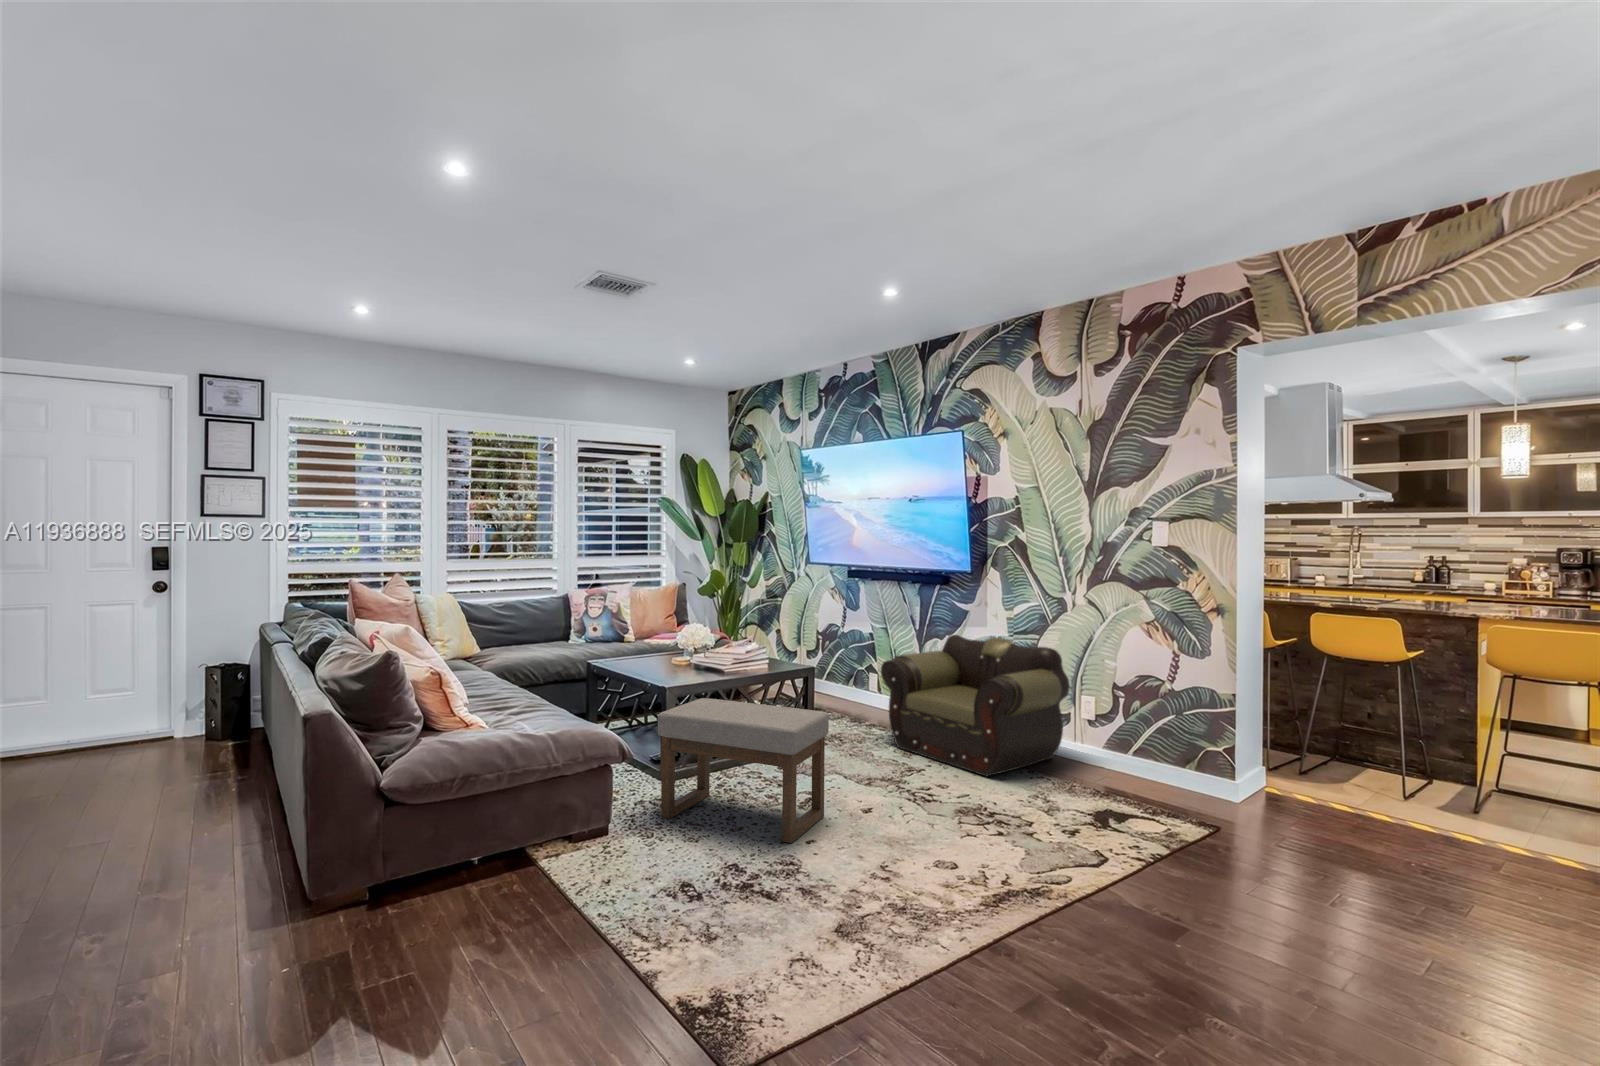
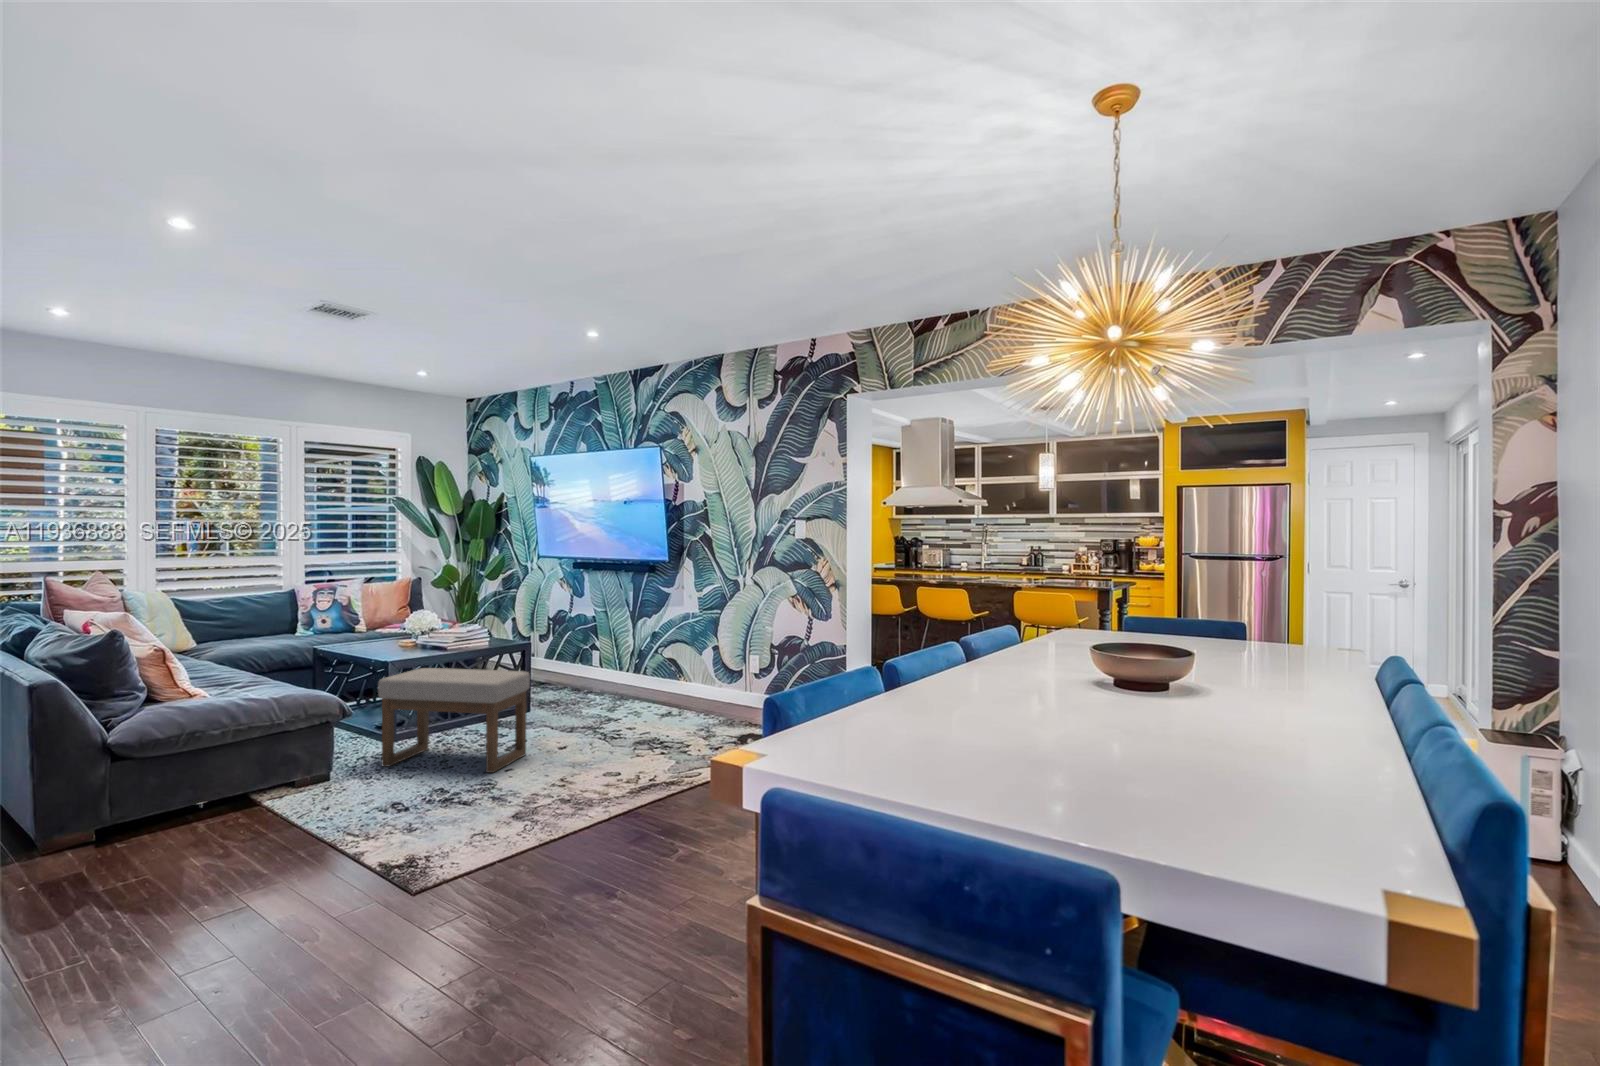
armchair: present [881,635,1070,776] -> none [592,613,739,721]

